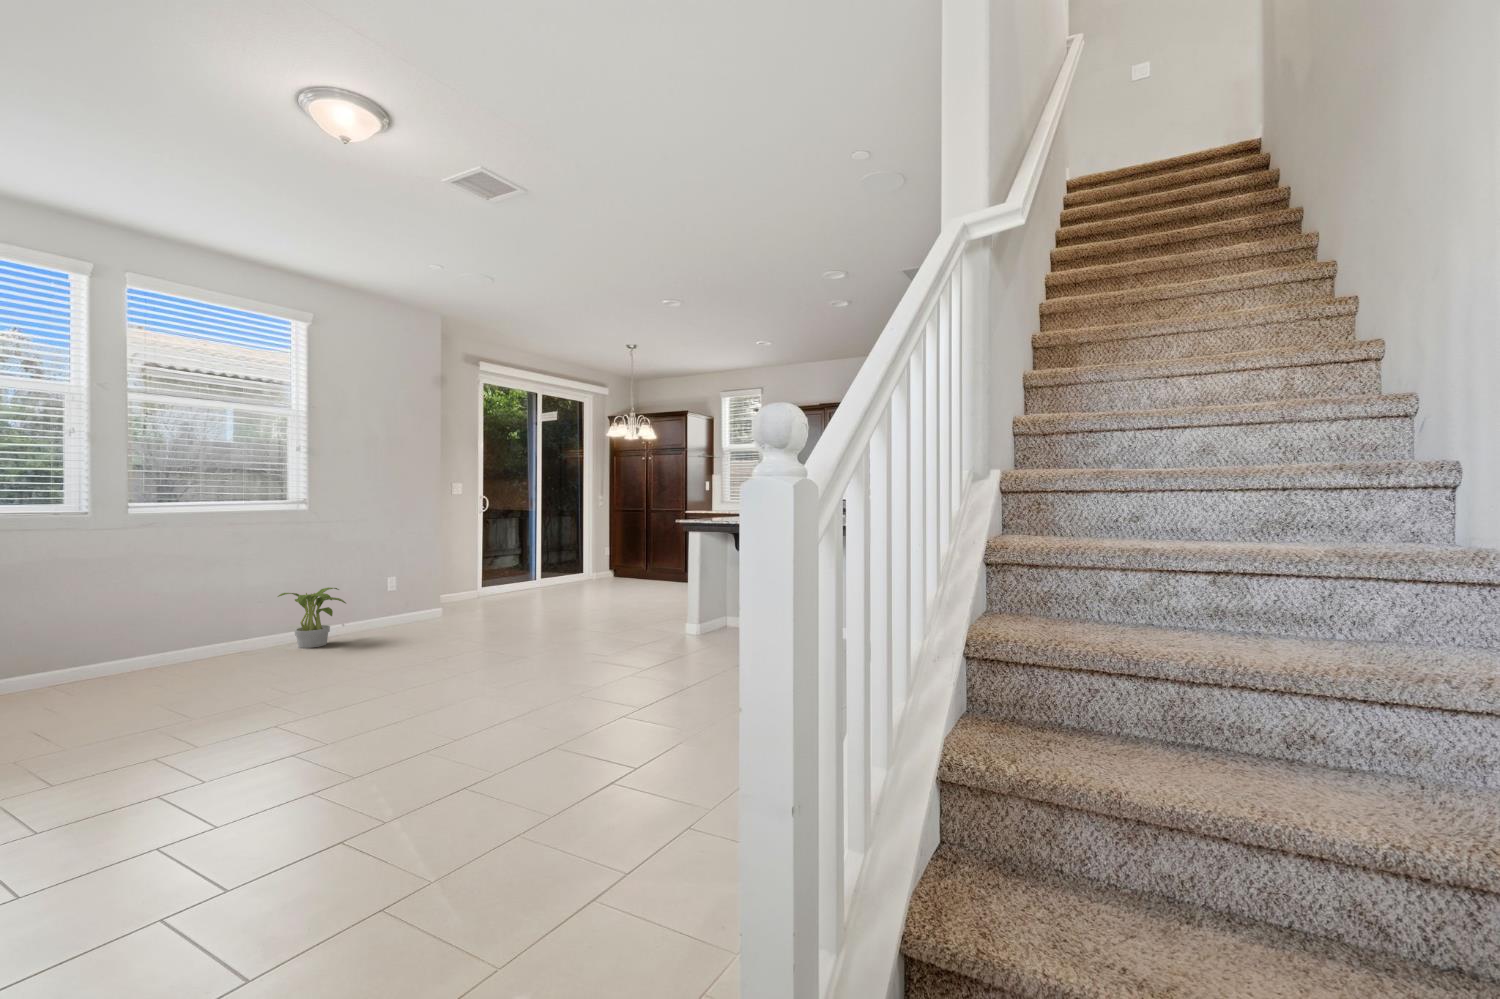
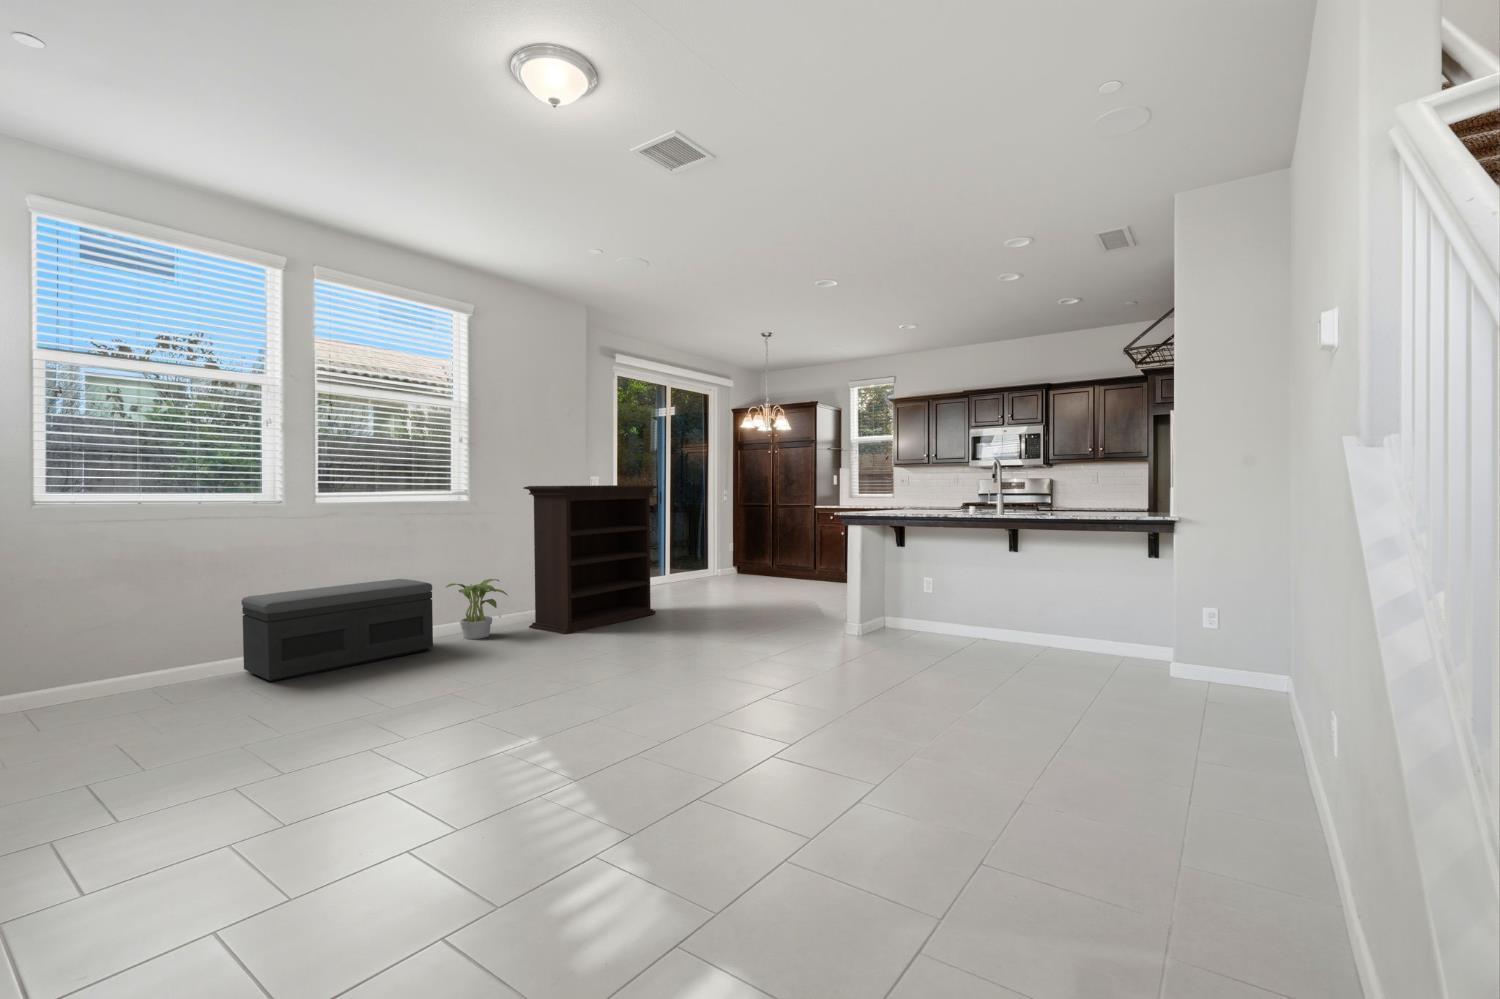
bookshelf: none [365,493,510,641] -> present [524,485,657,634]
storage bench: none [41,589,261,696] -> present [241,579,433,682]

